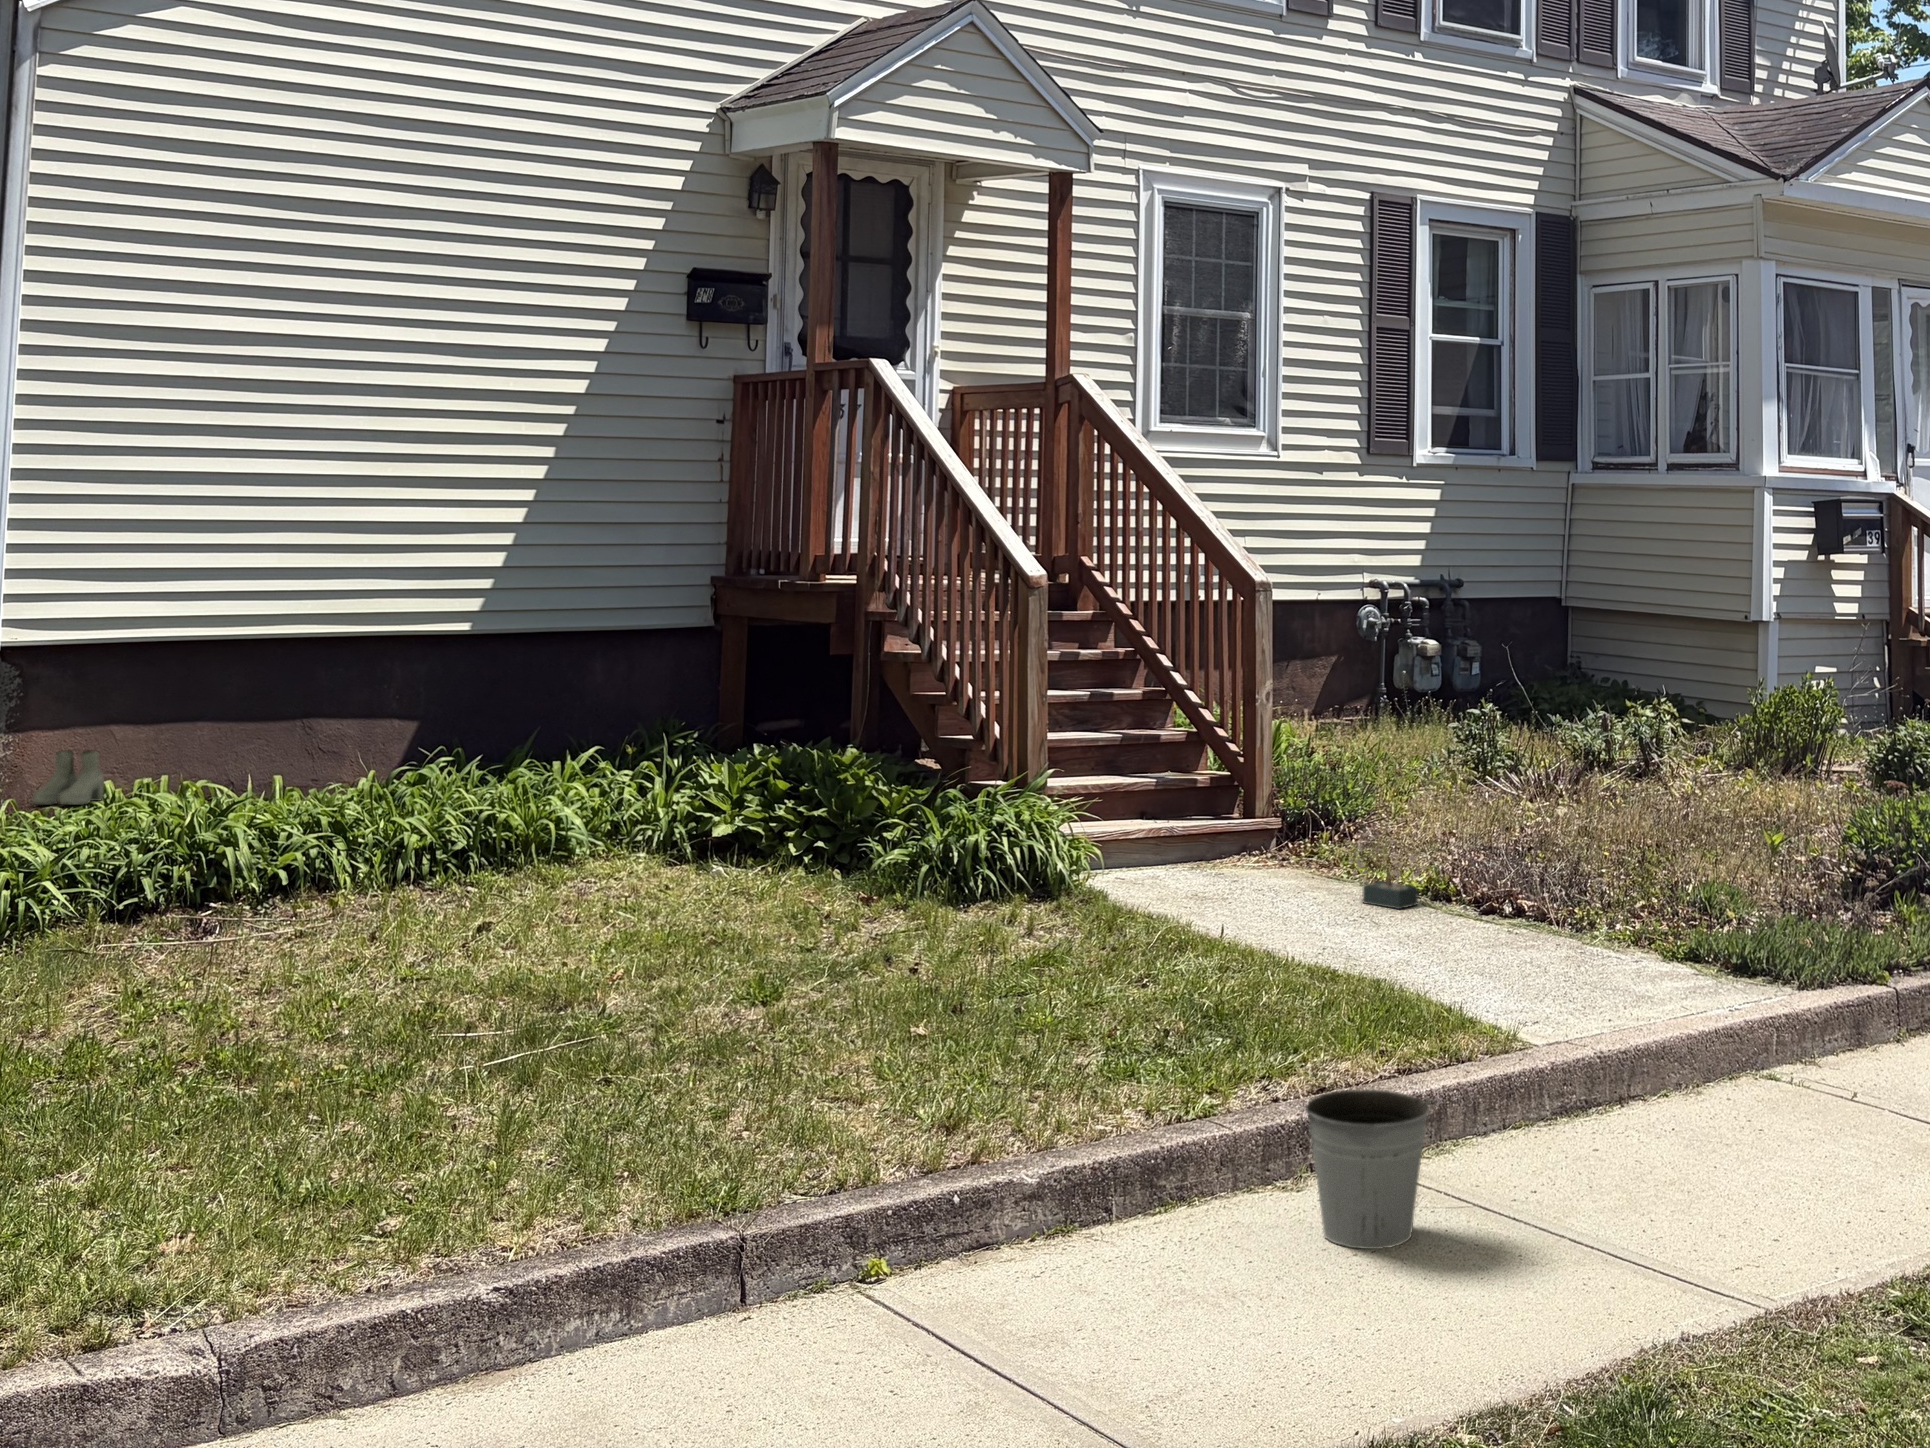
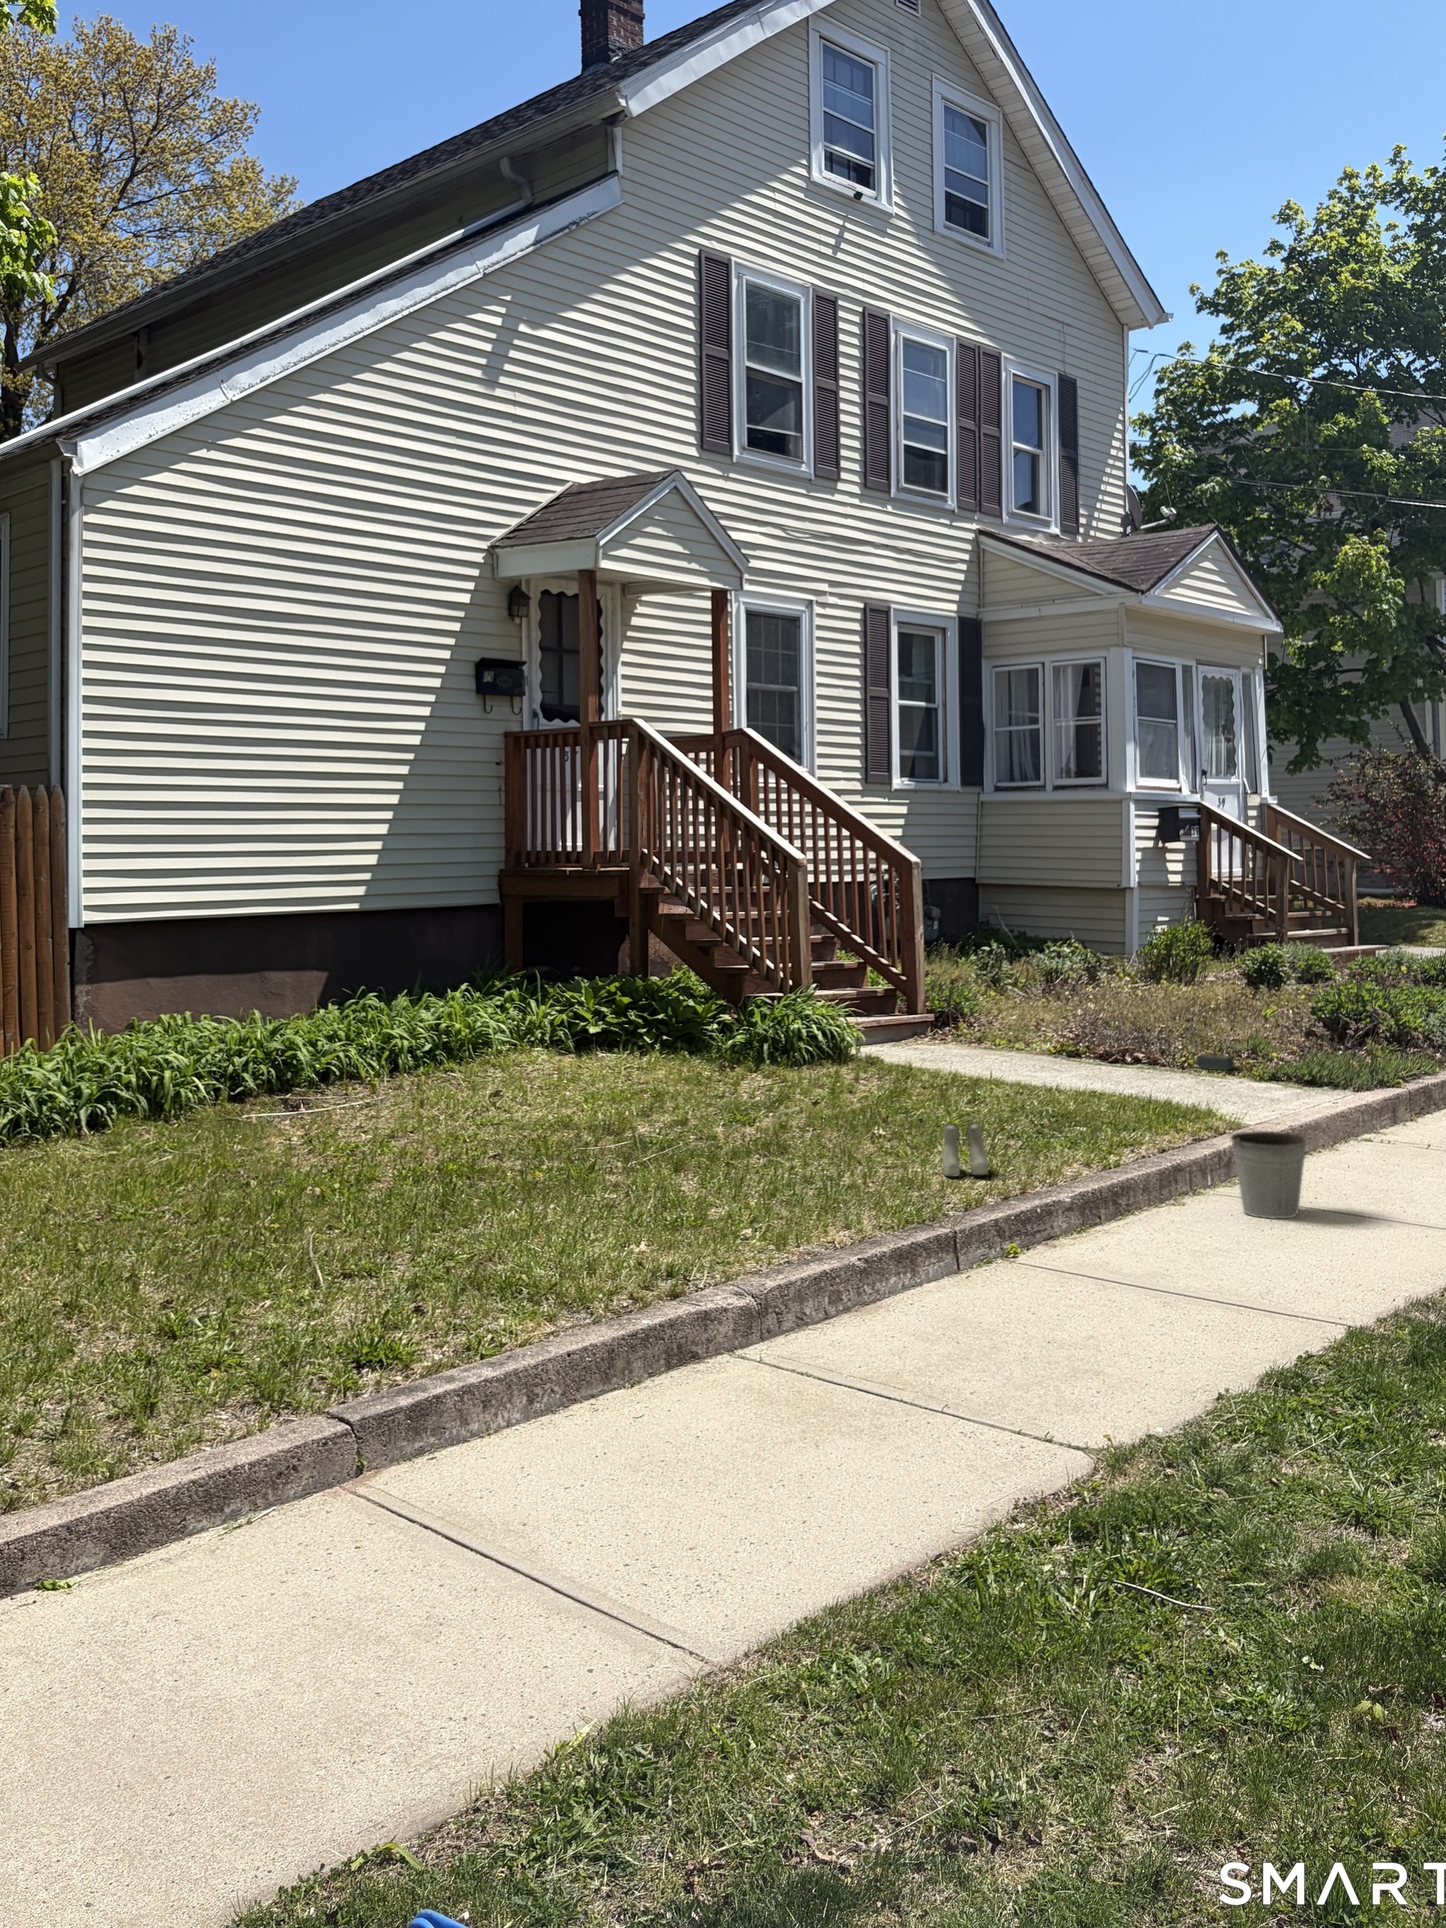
boots: present [32,750,104,805] -> present [942,1123,988,1177]
decorative plant: present [1351,833,1420,909] -> present [1187,1023,1239,1070]

